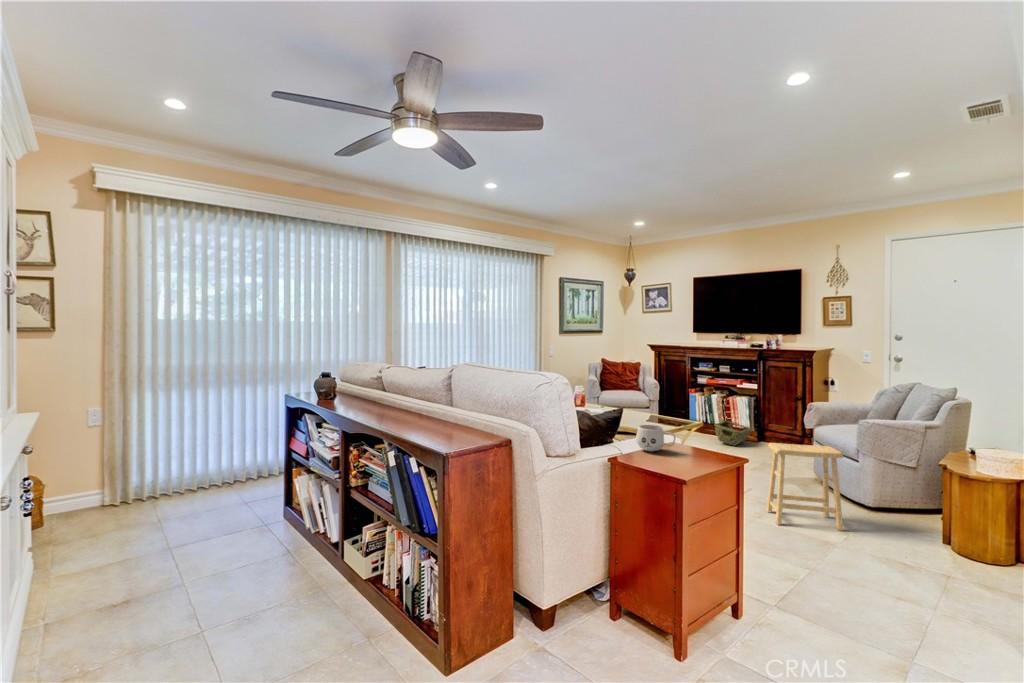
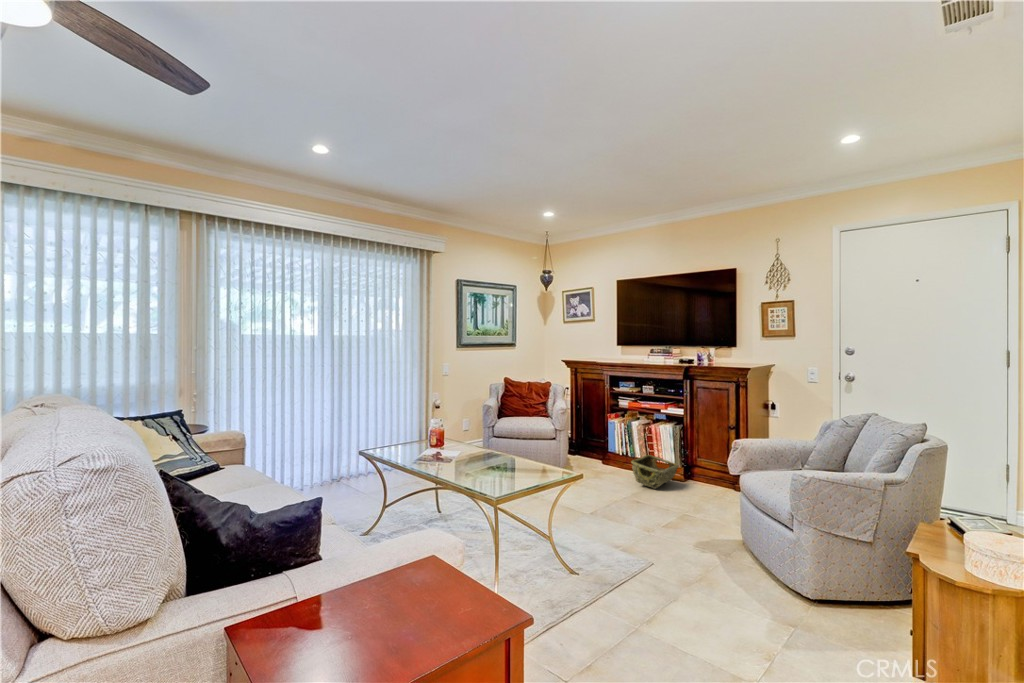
mug: present [636,425,676,451] -> none [314,532,388,594]
footstool: present [766,443,843,531] -> none [662,510,766,654]

